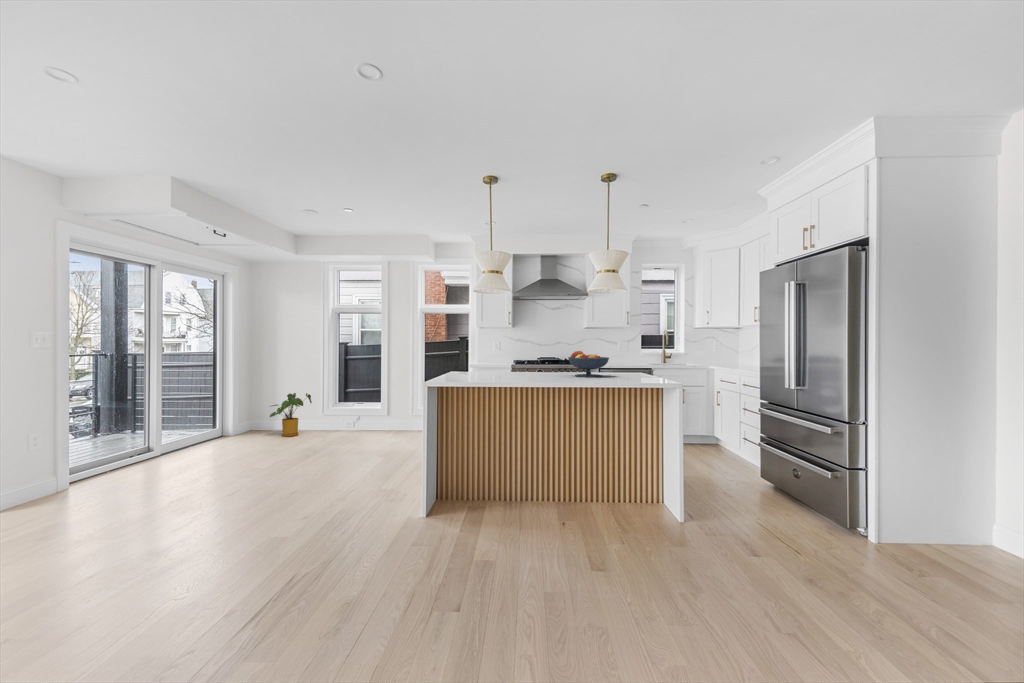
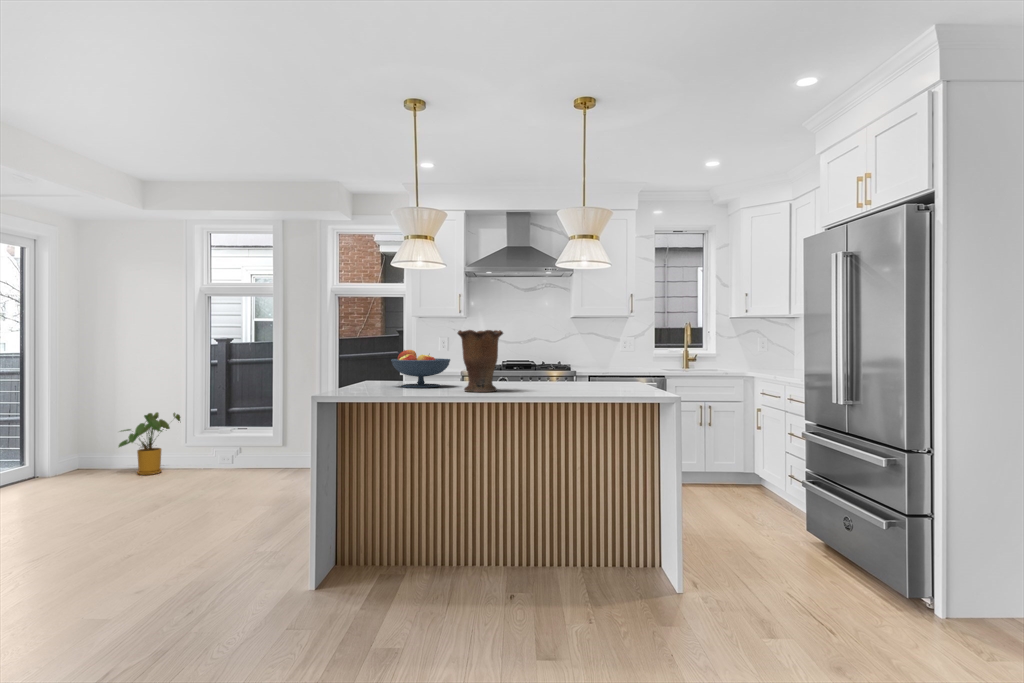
vase: none [523,336,555,380] -> present [458,330,503,392]
fruit bowl: present [568,351,609,377] -> present [391,350,450,388]

